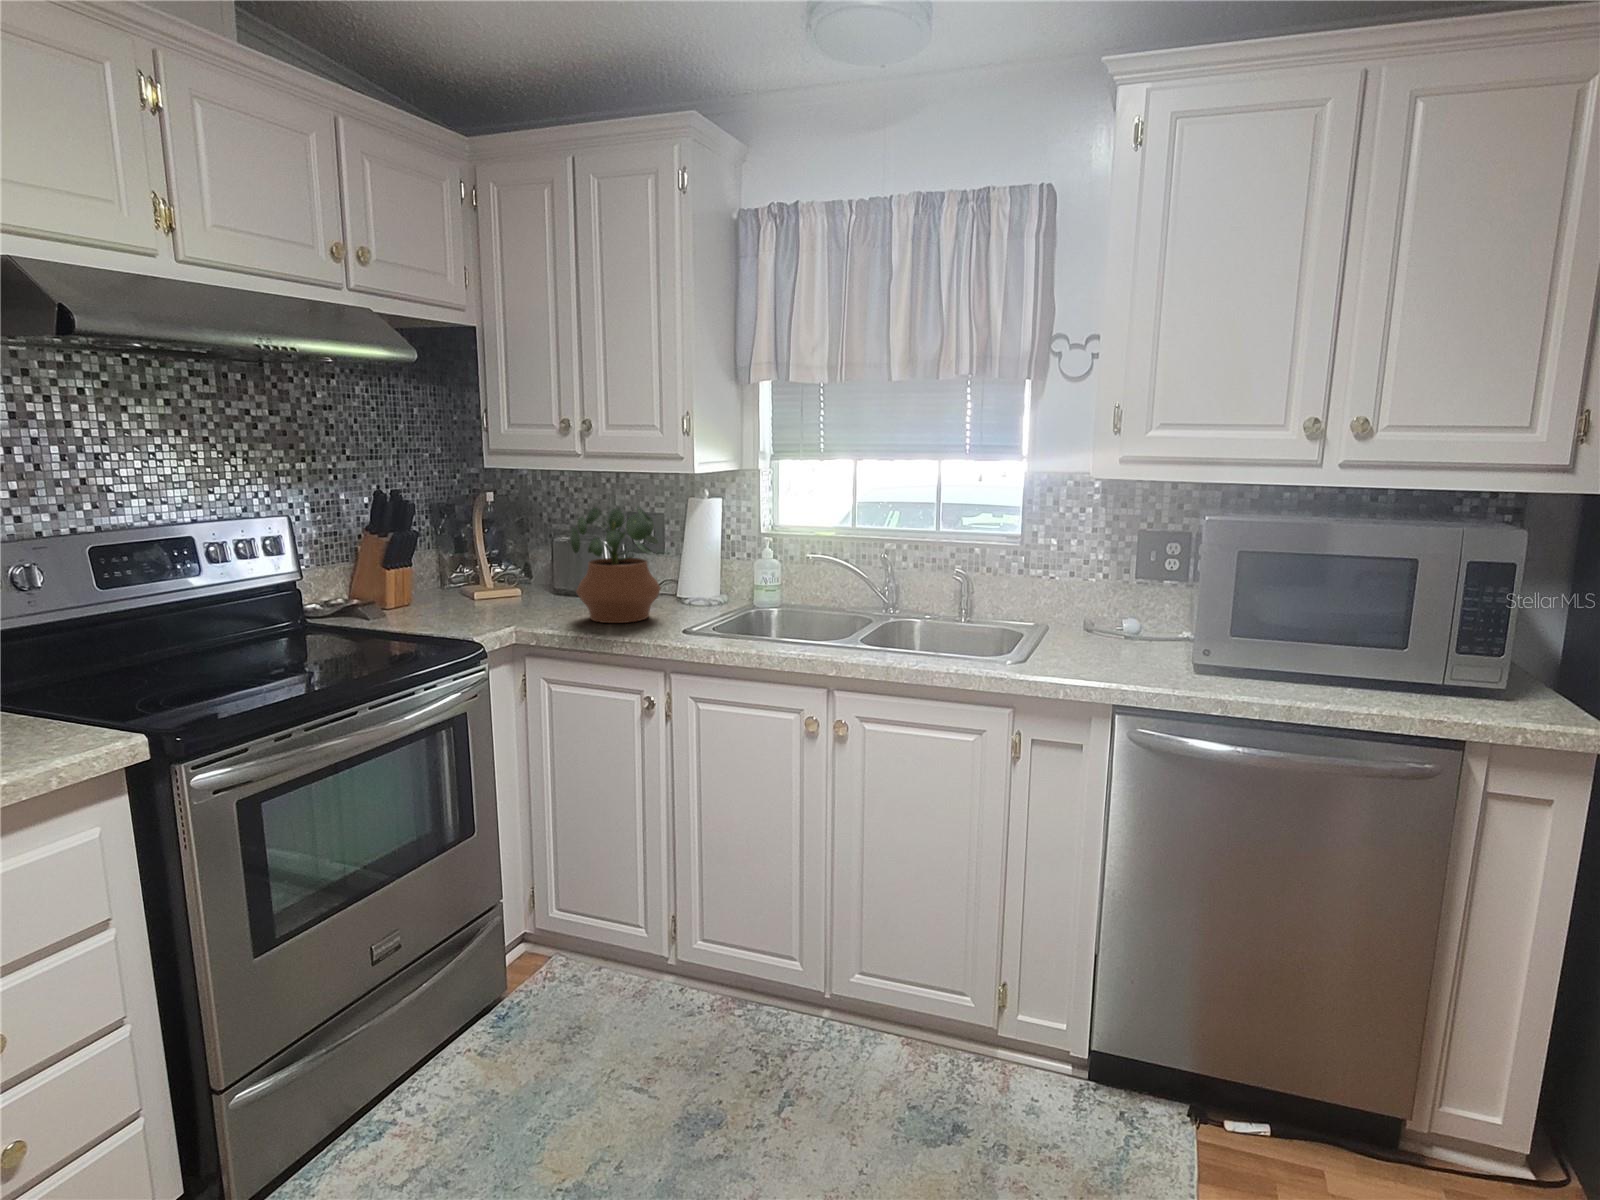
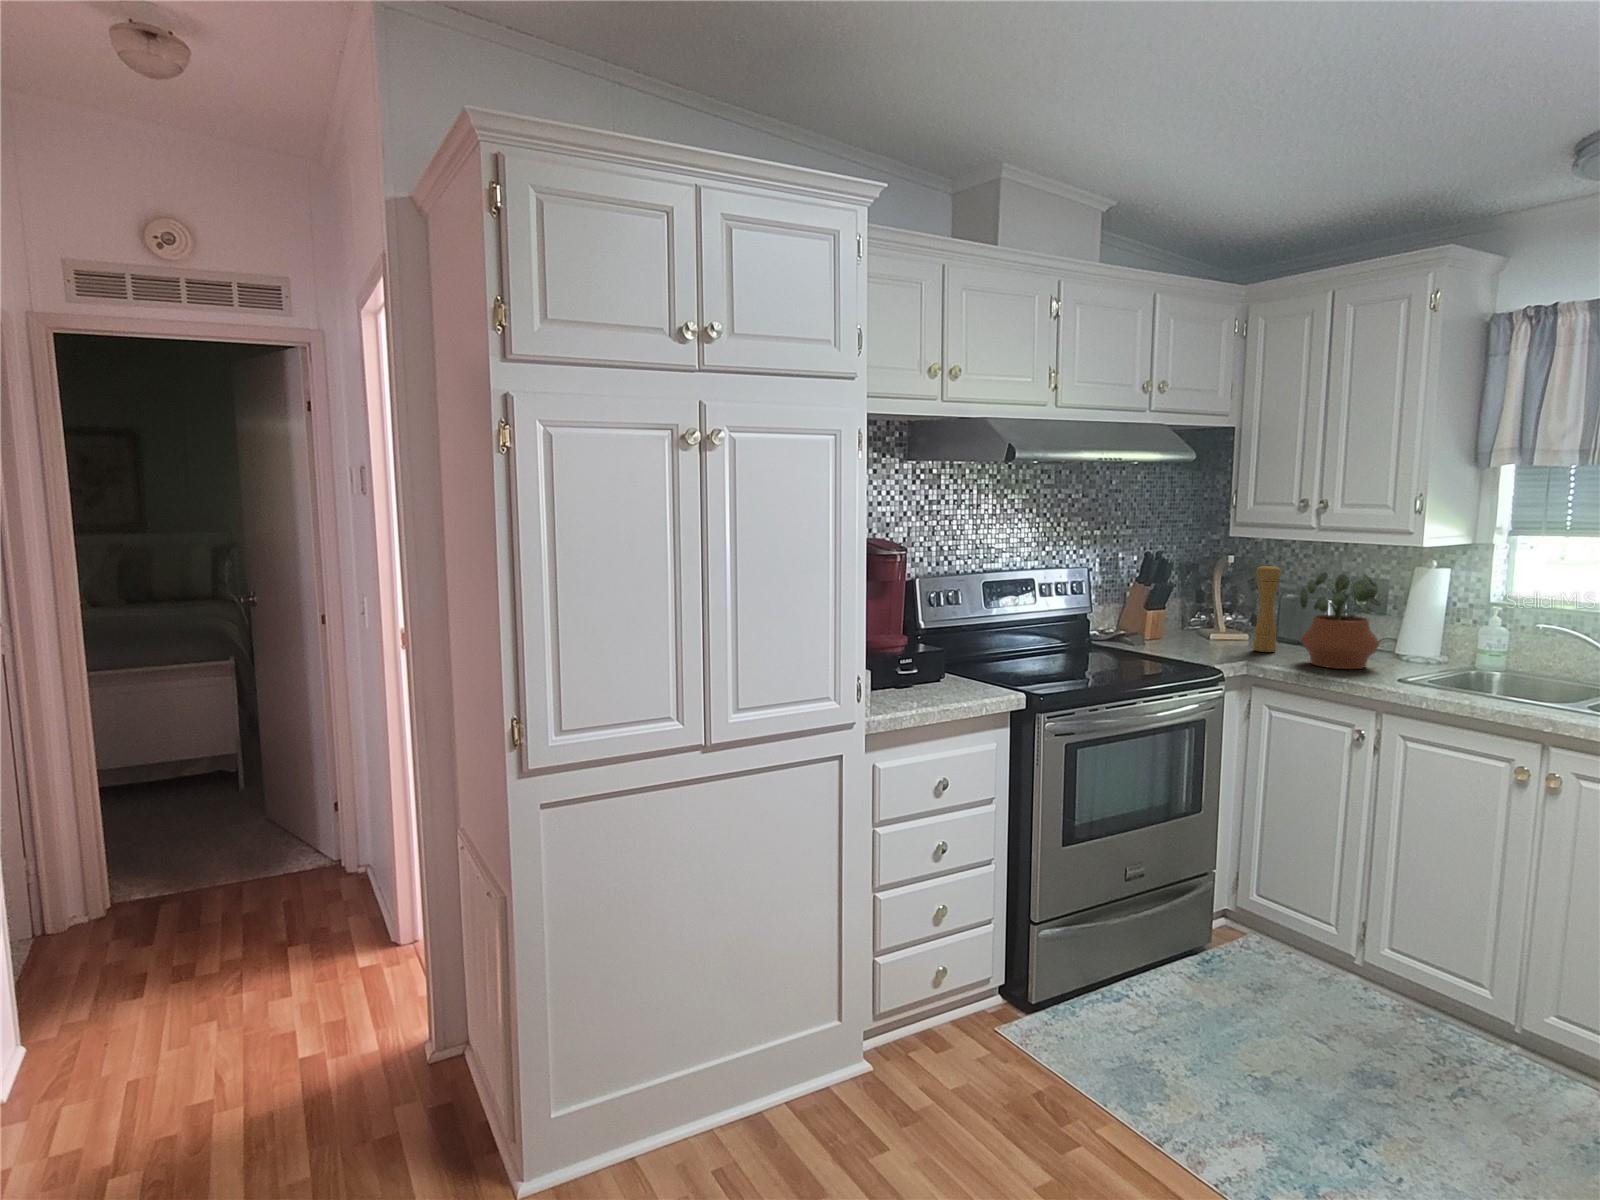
pepper mill: none [519,501,551,610] -> present [1253,565,1281,652]

